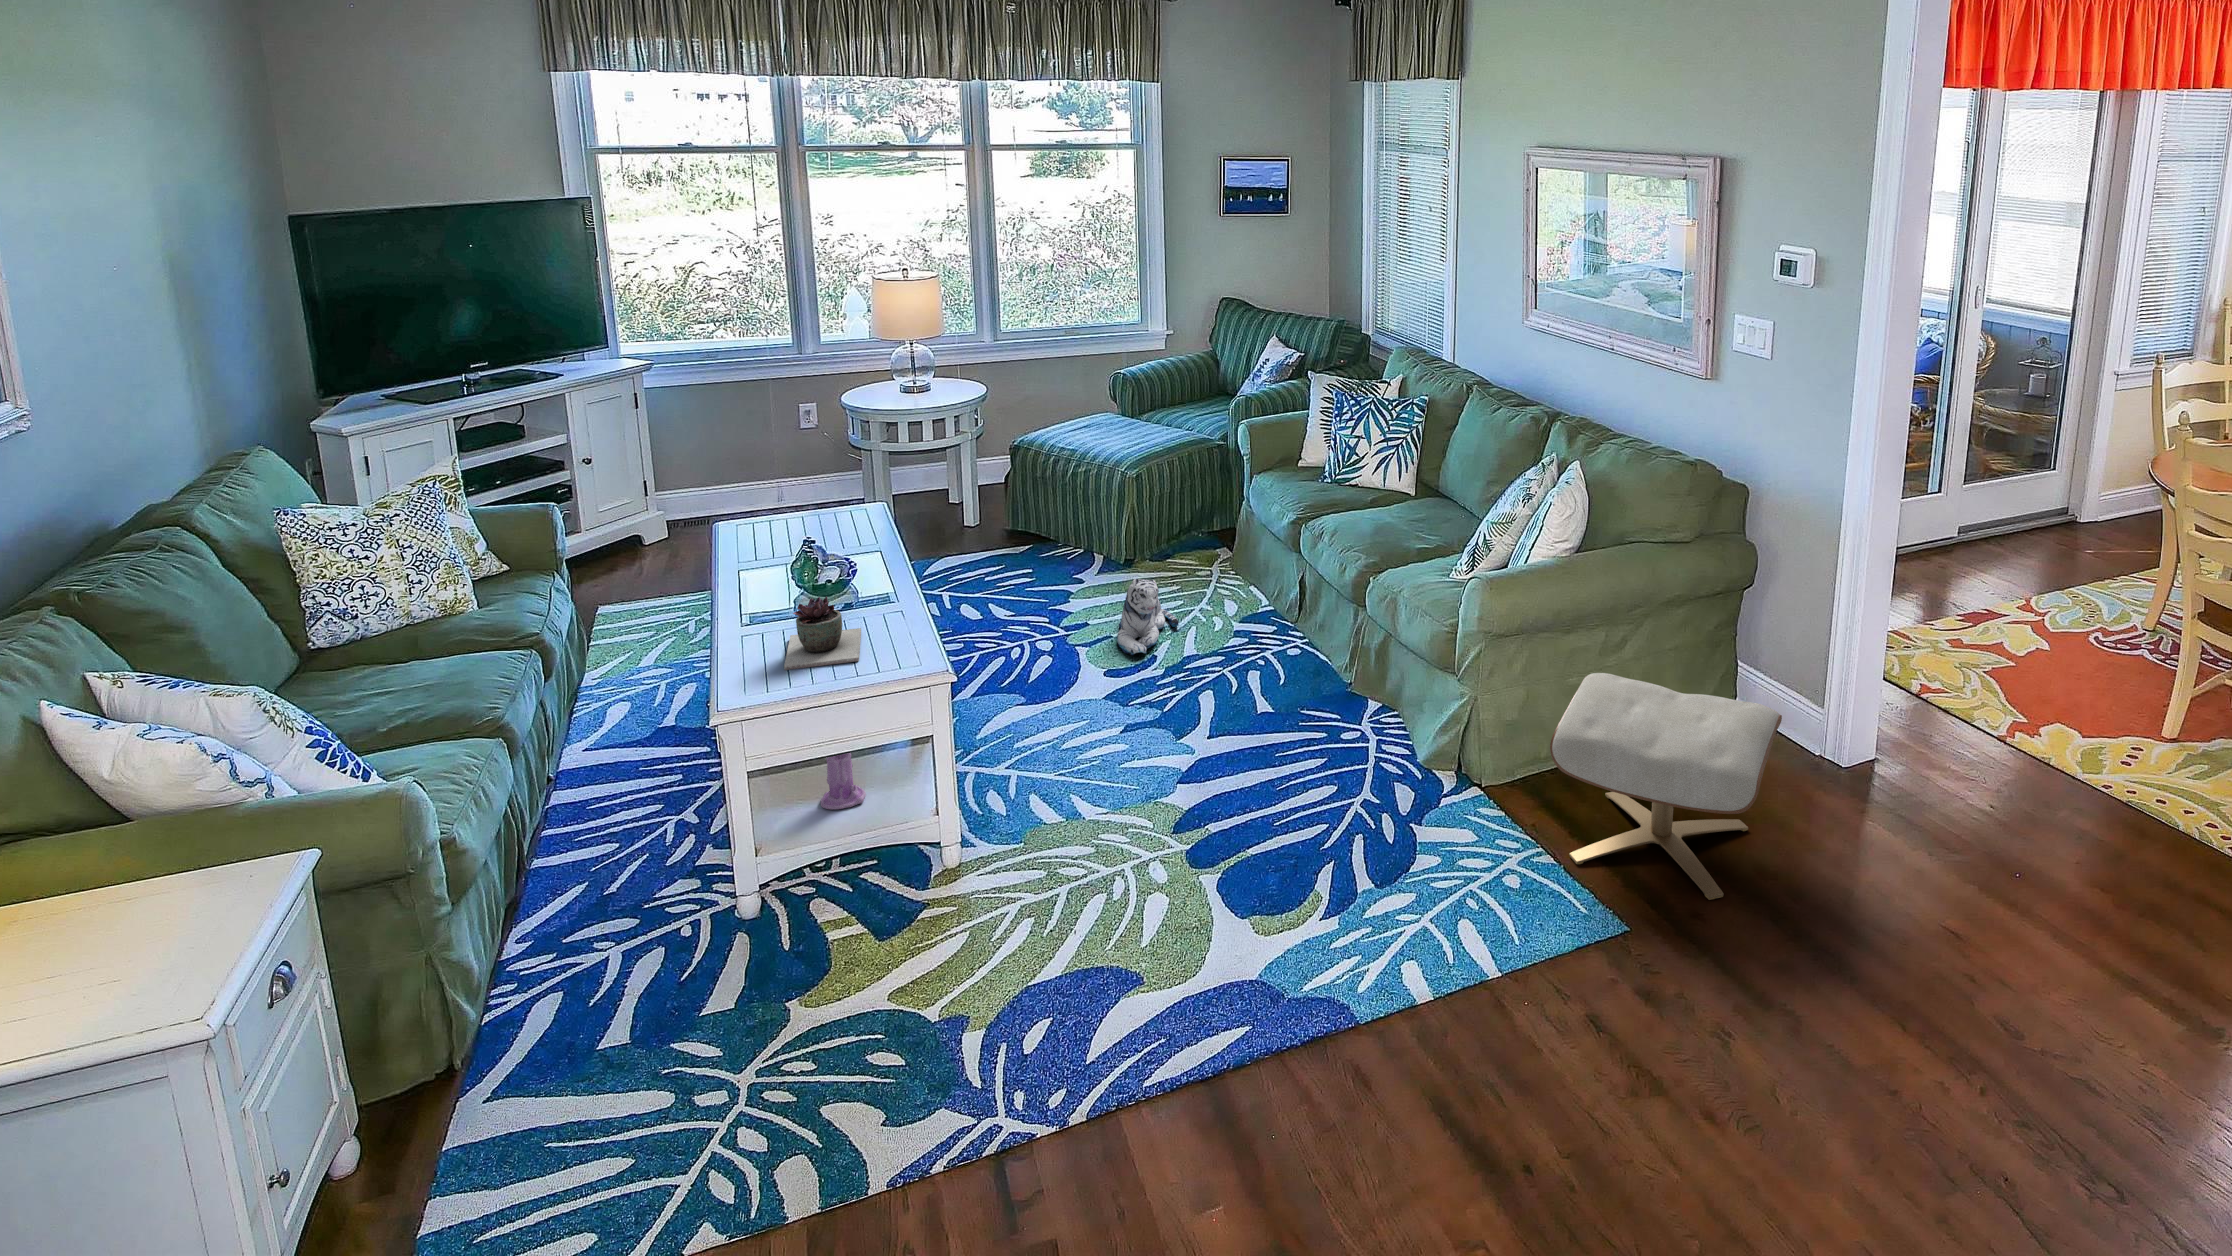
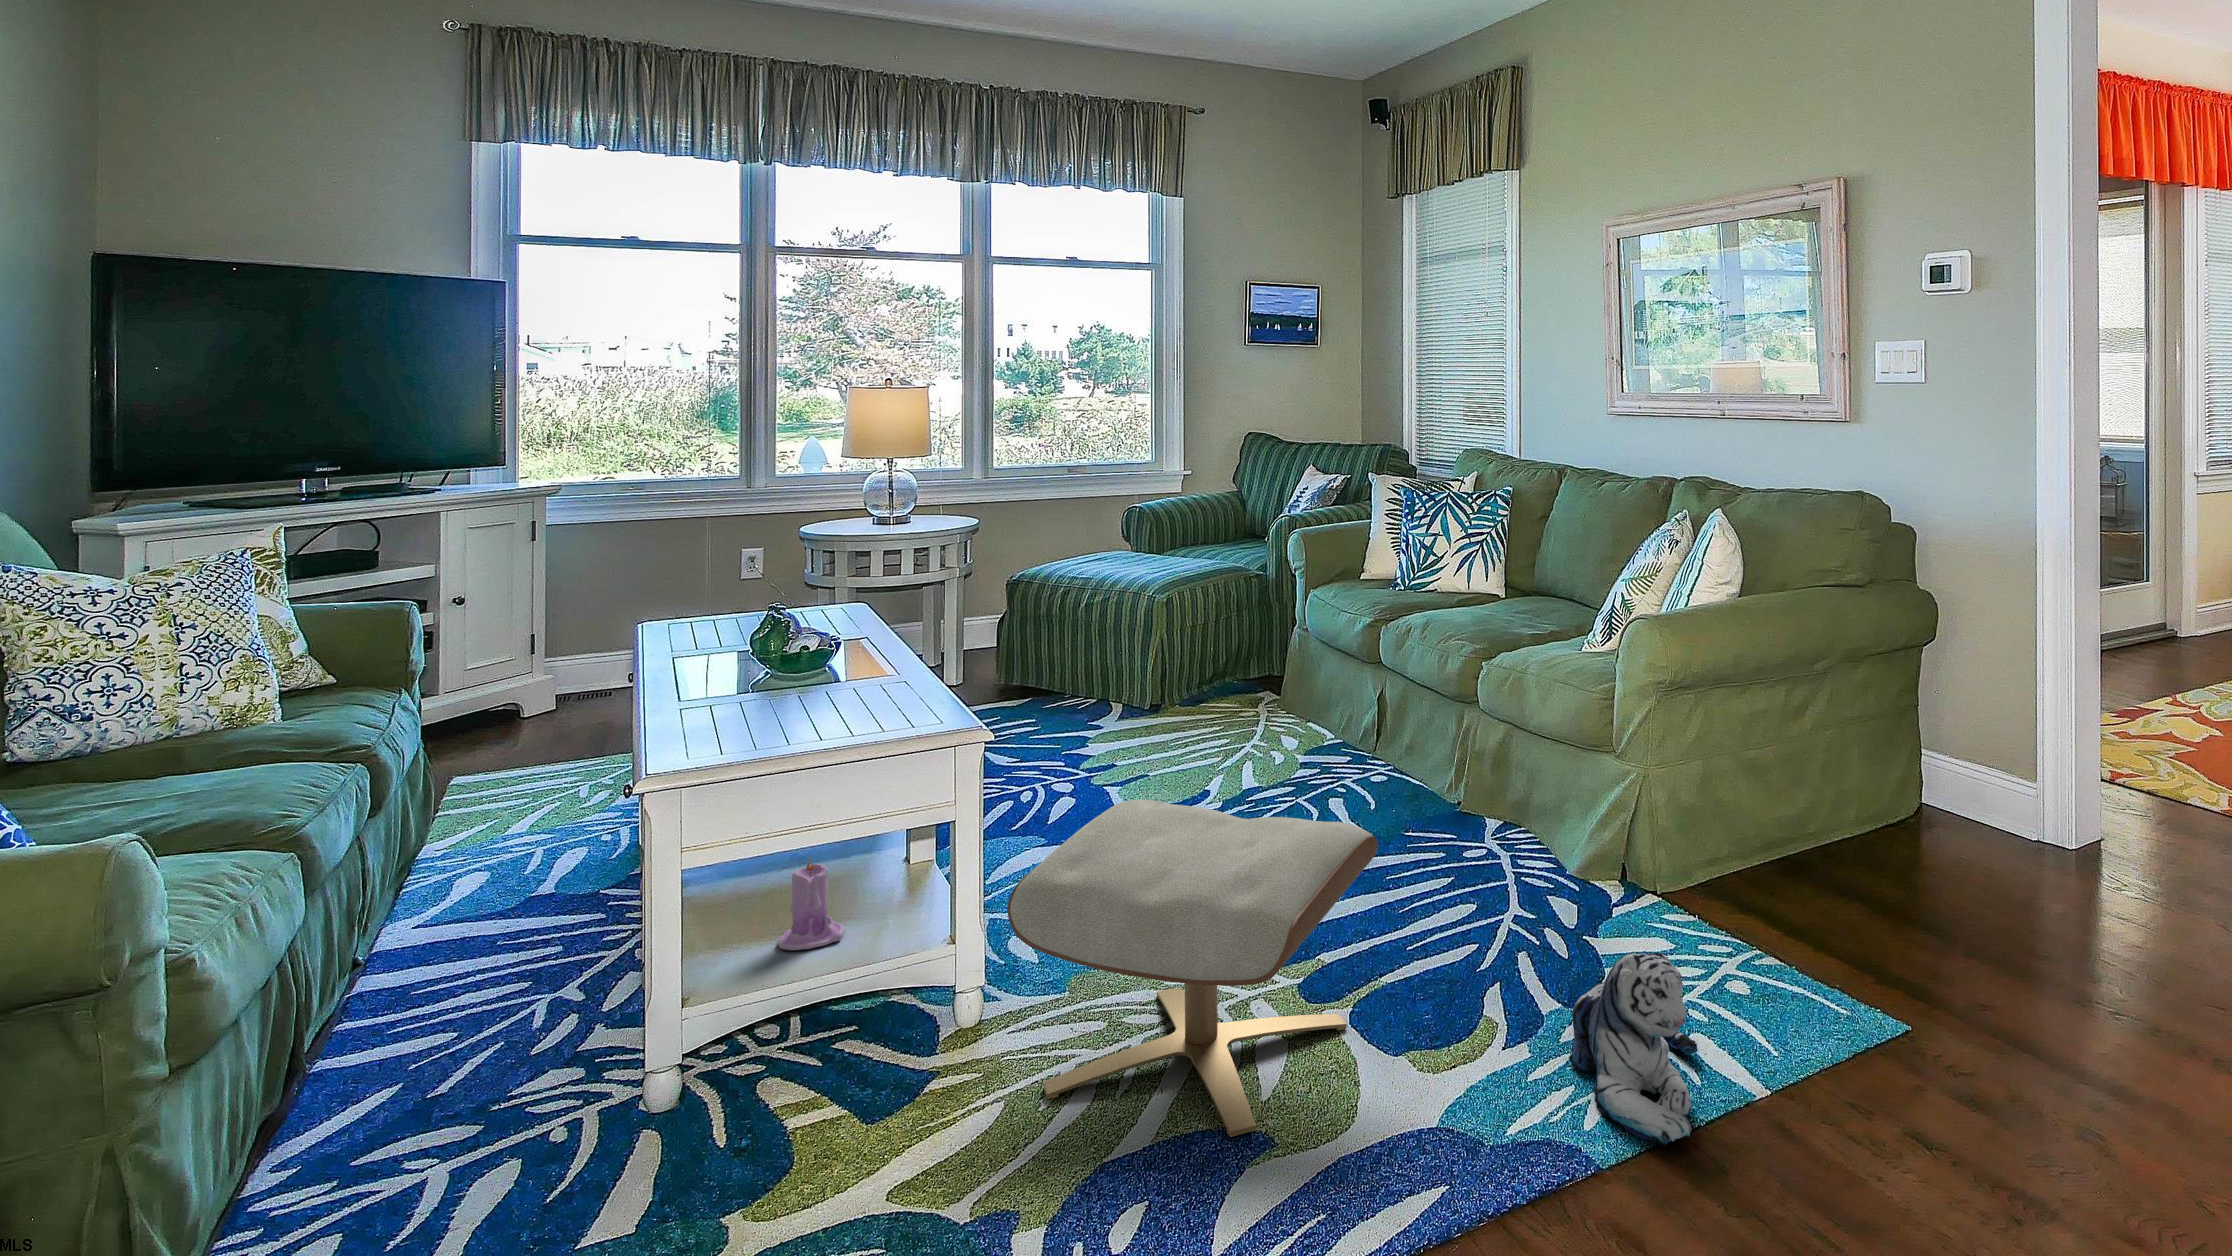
plush toy: present [1117,579,1179,655] -> present [1569,953,1698,1145]
succulent plant: present [784,597,861,670] -> none [744,644,851,738]
ottoman: present [1550,673,1782,900] -> present [1008,799,1378,1137]

